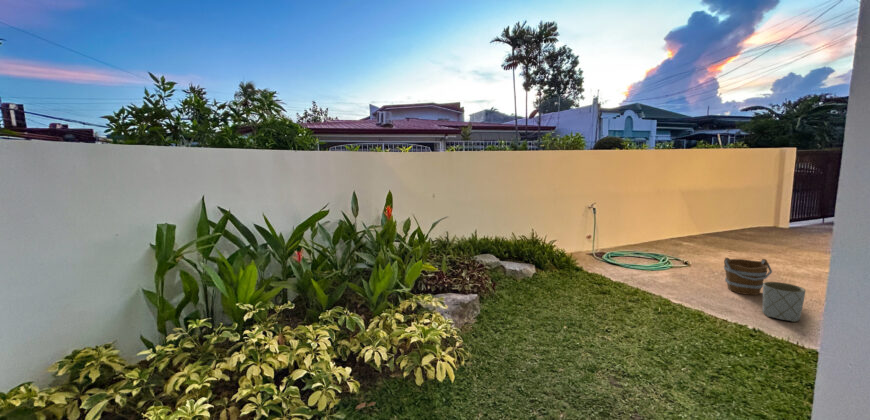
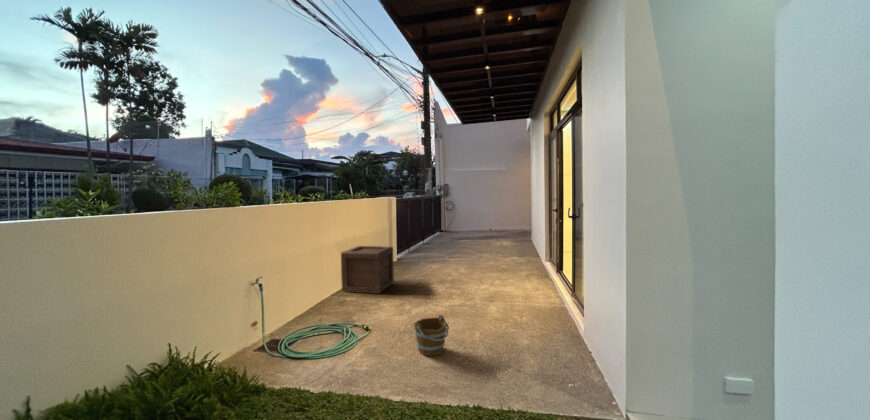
wooden crate: none [683,198,759,247] -> present [341,246,394,294]
planter: present [763,282,805,322] -> none [461,341,490,382]

